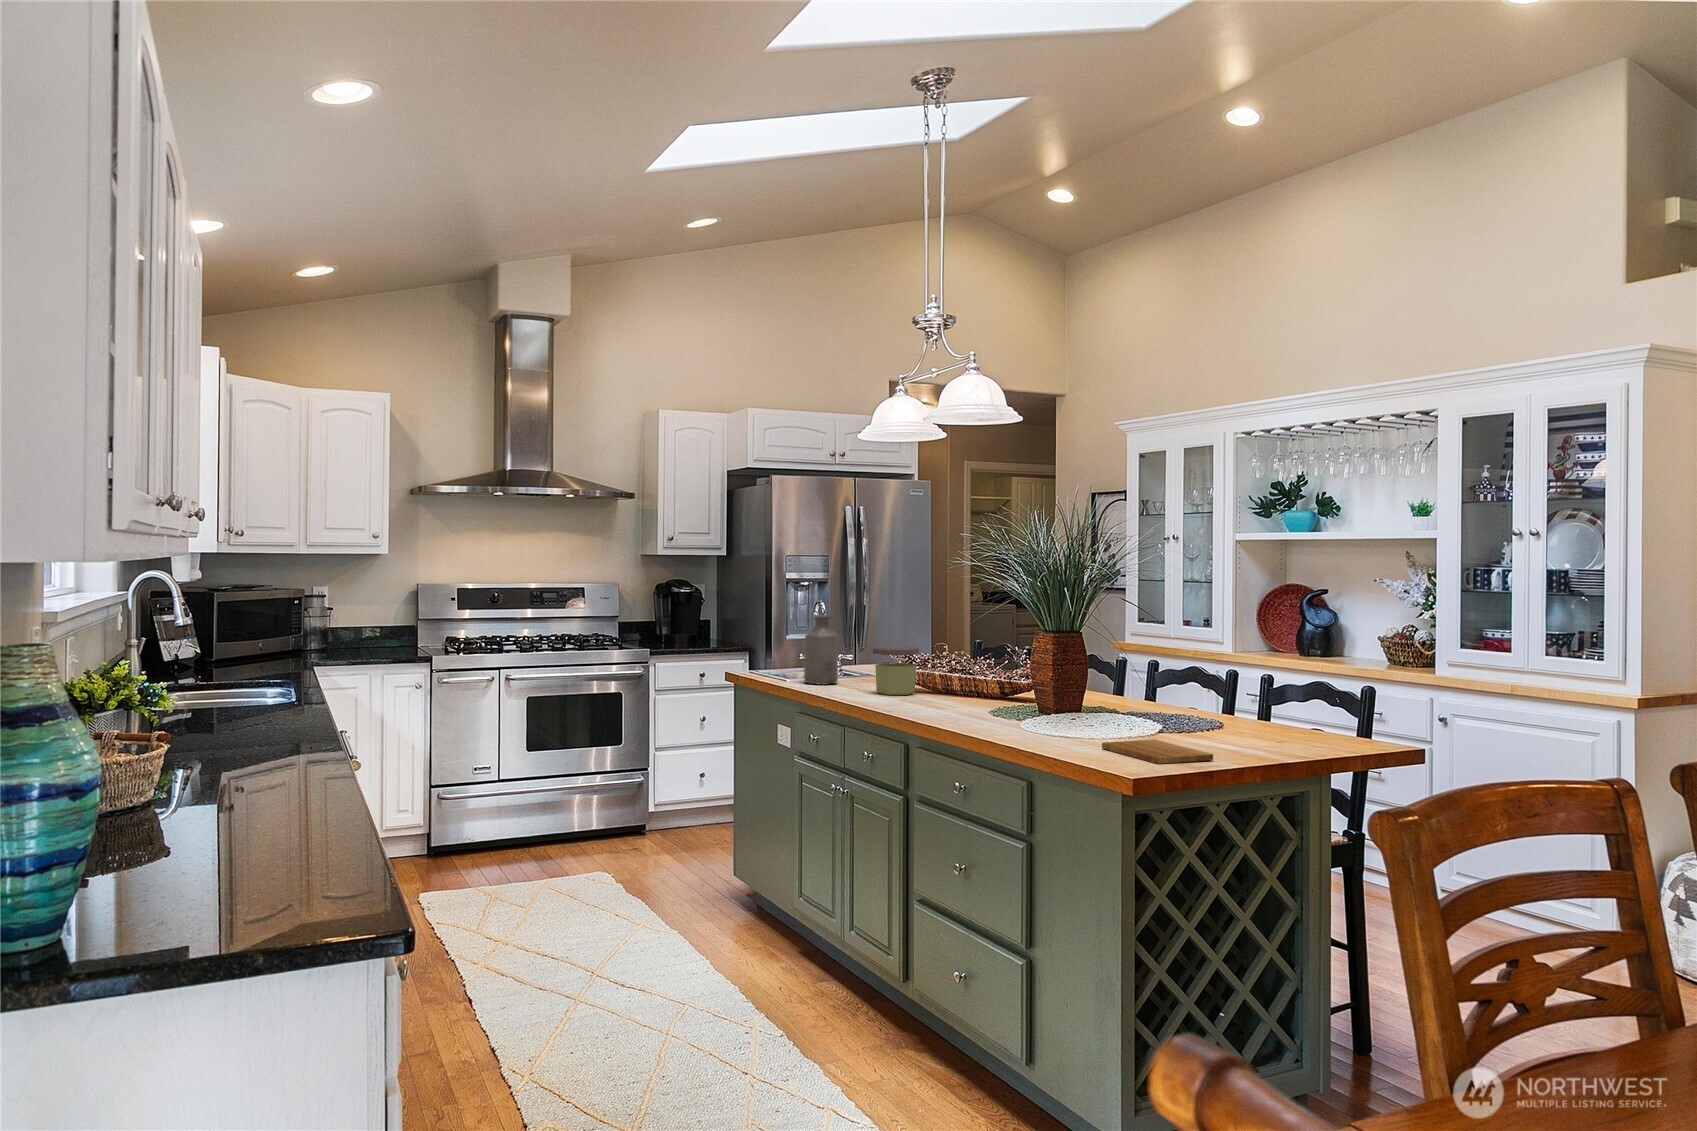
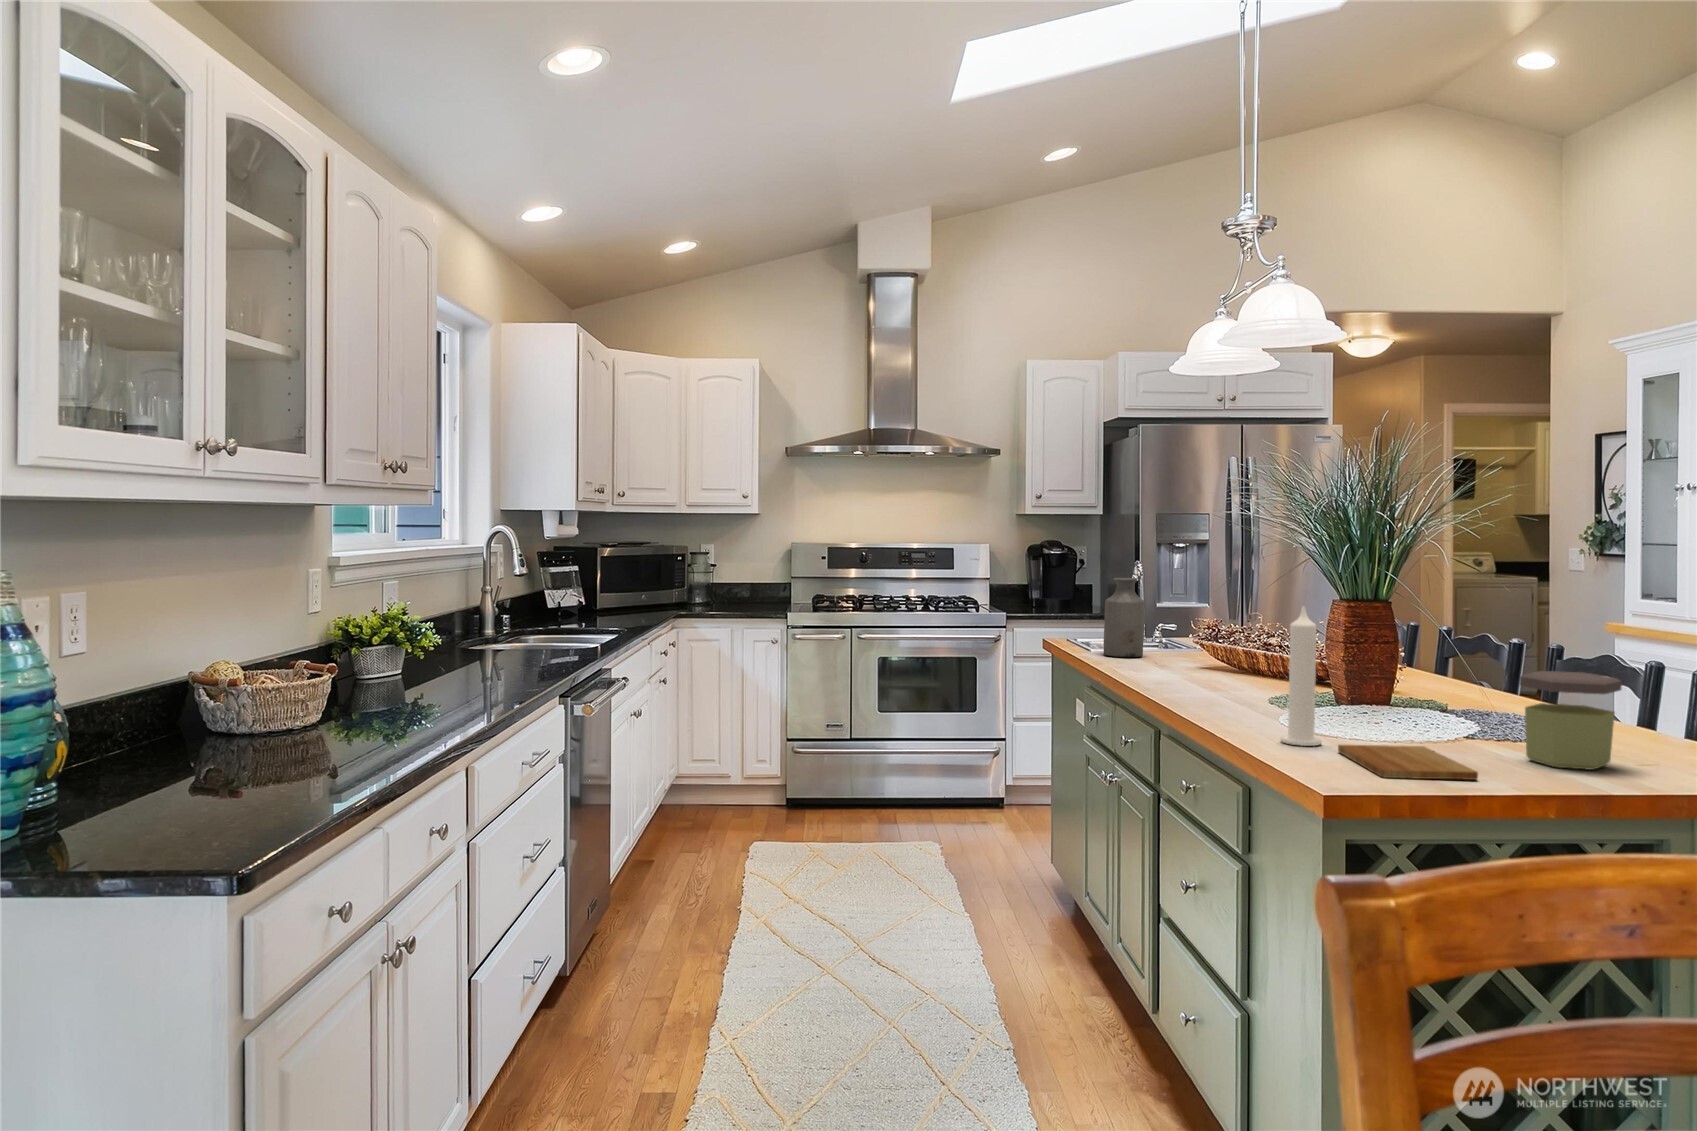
candle: none [1053,638,1083,746] -> present [1281,607,1322,746]
jar: present [873,646,919,695] -> present [1520,671,1622,770]

